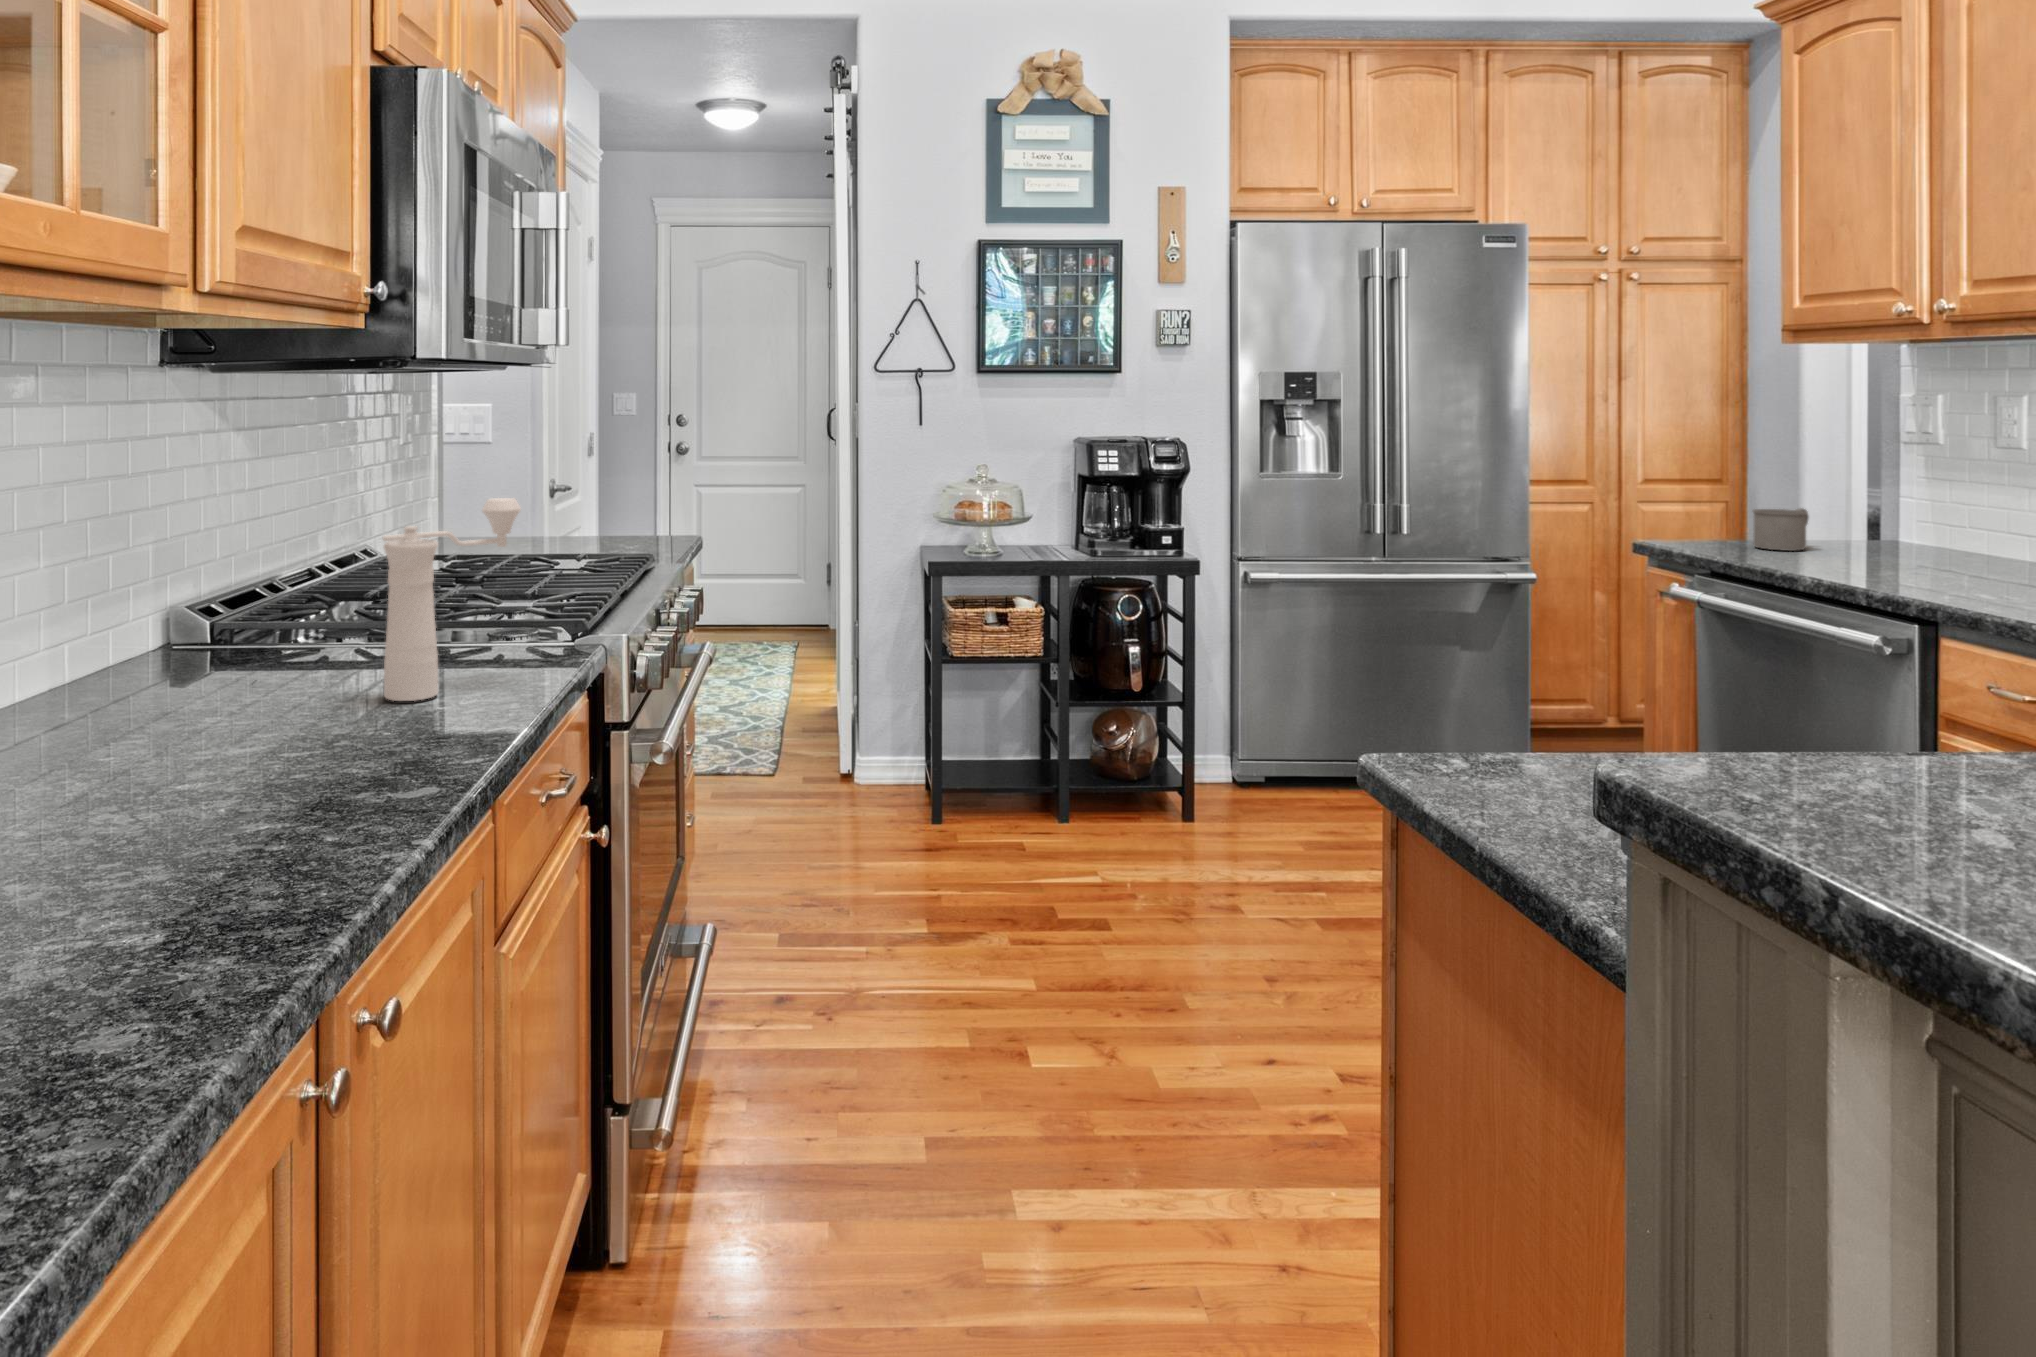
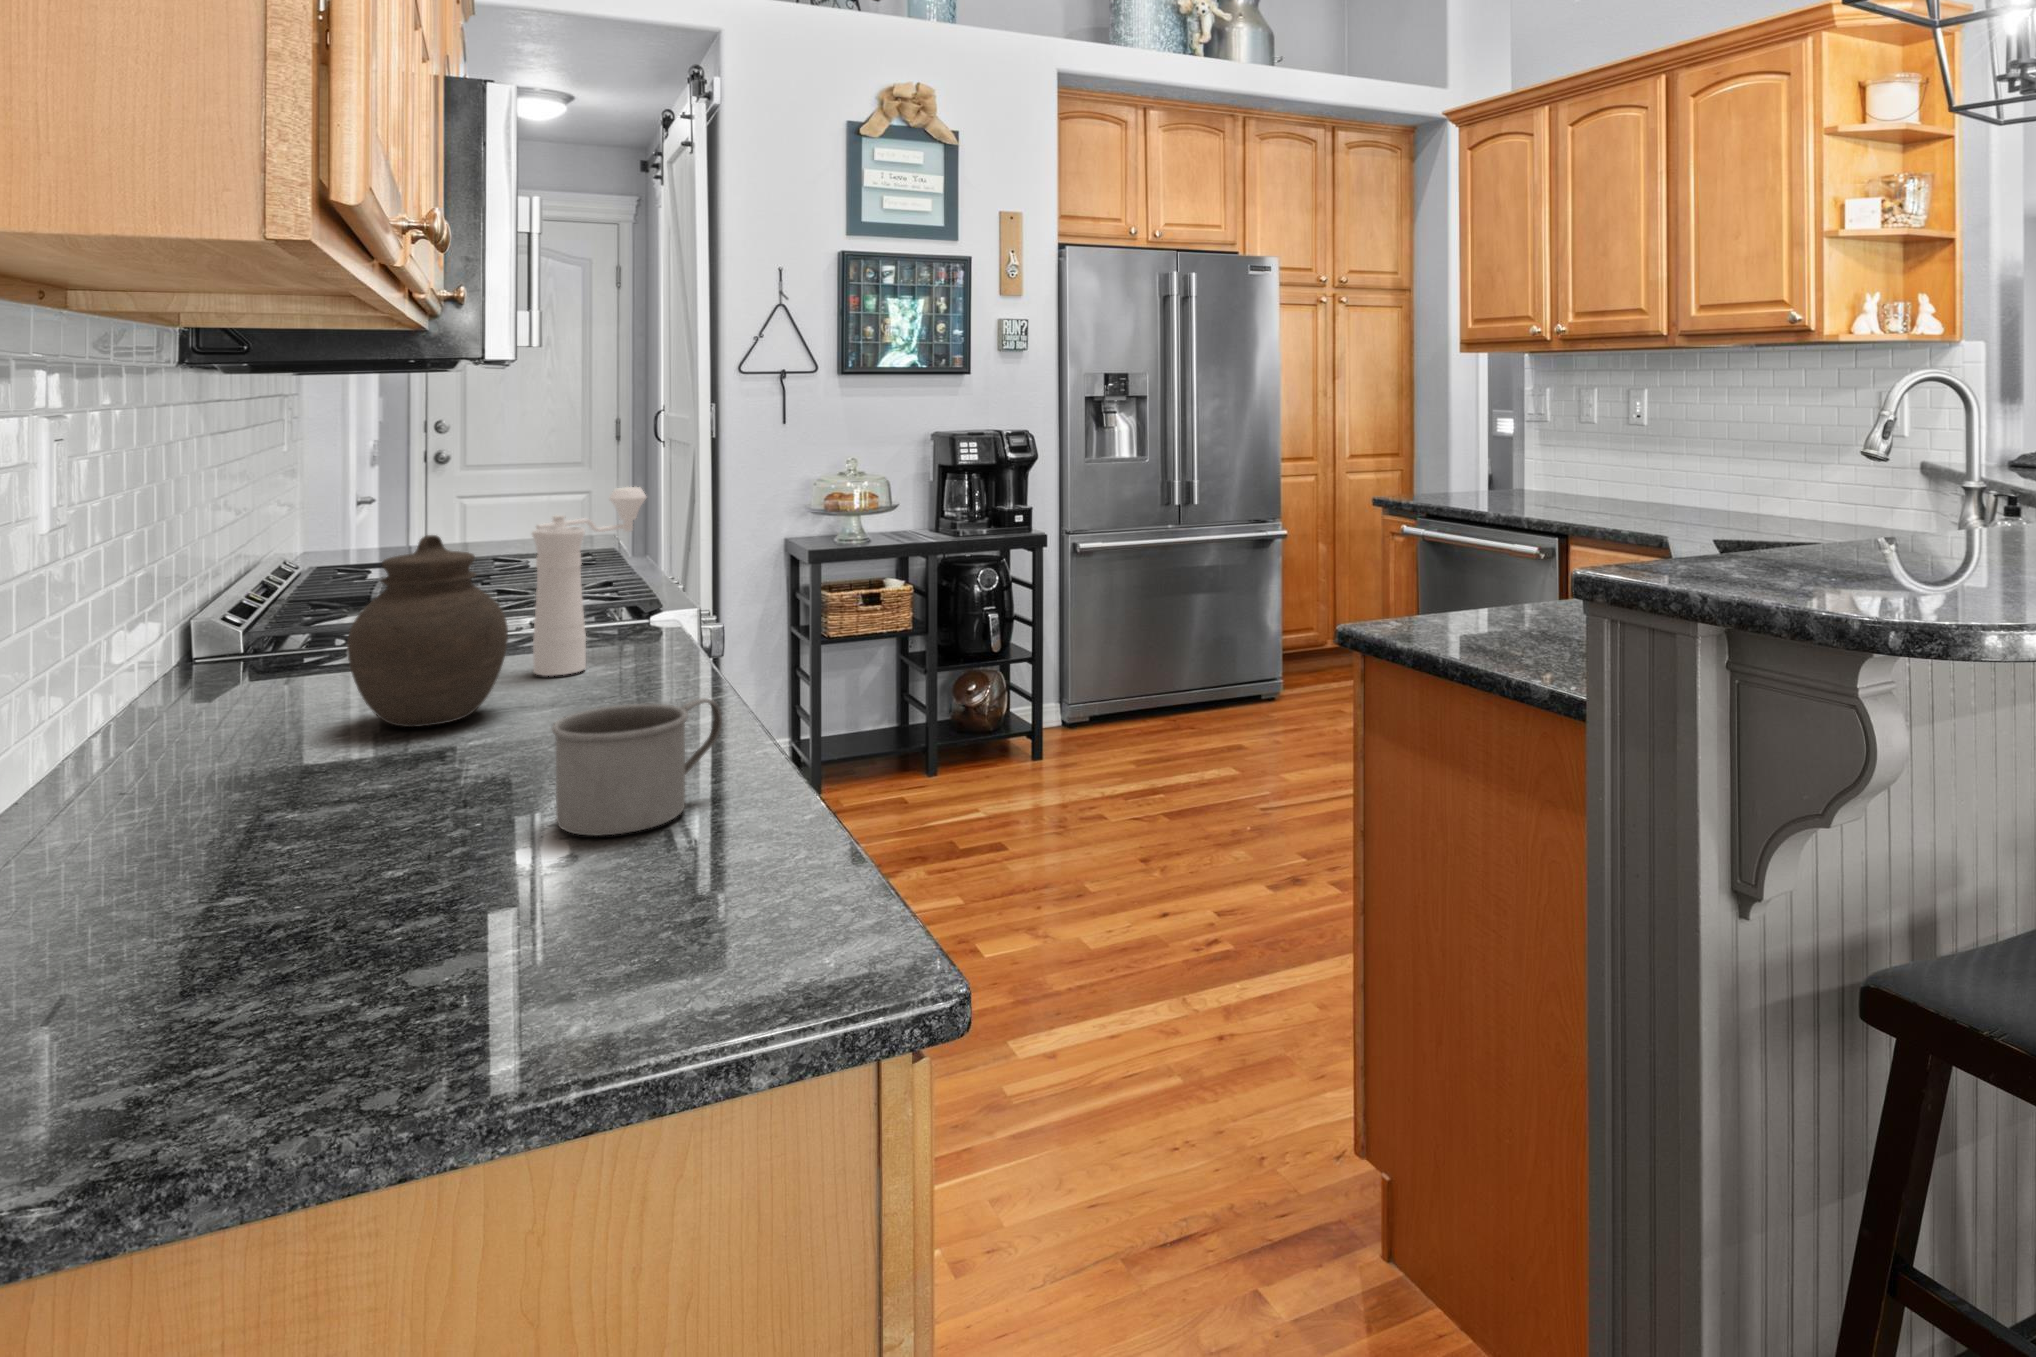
mug: present [1753,508,1809,551] -> present [552,698,722,836]
jar: none [142,544,303,749] -> present [347,535,508,727]

